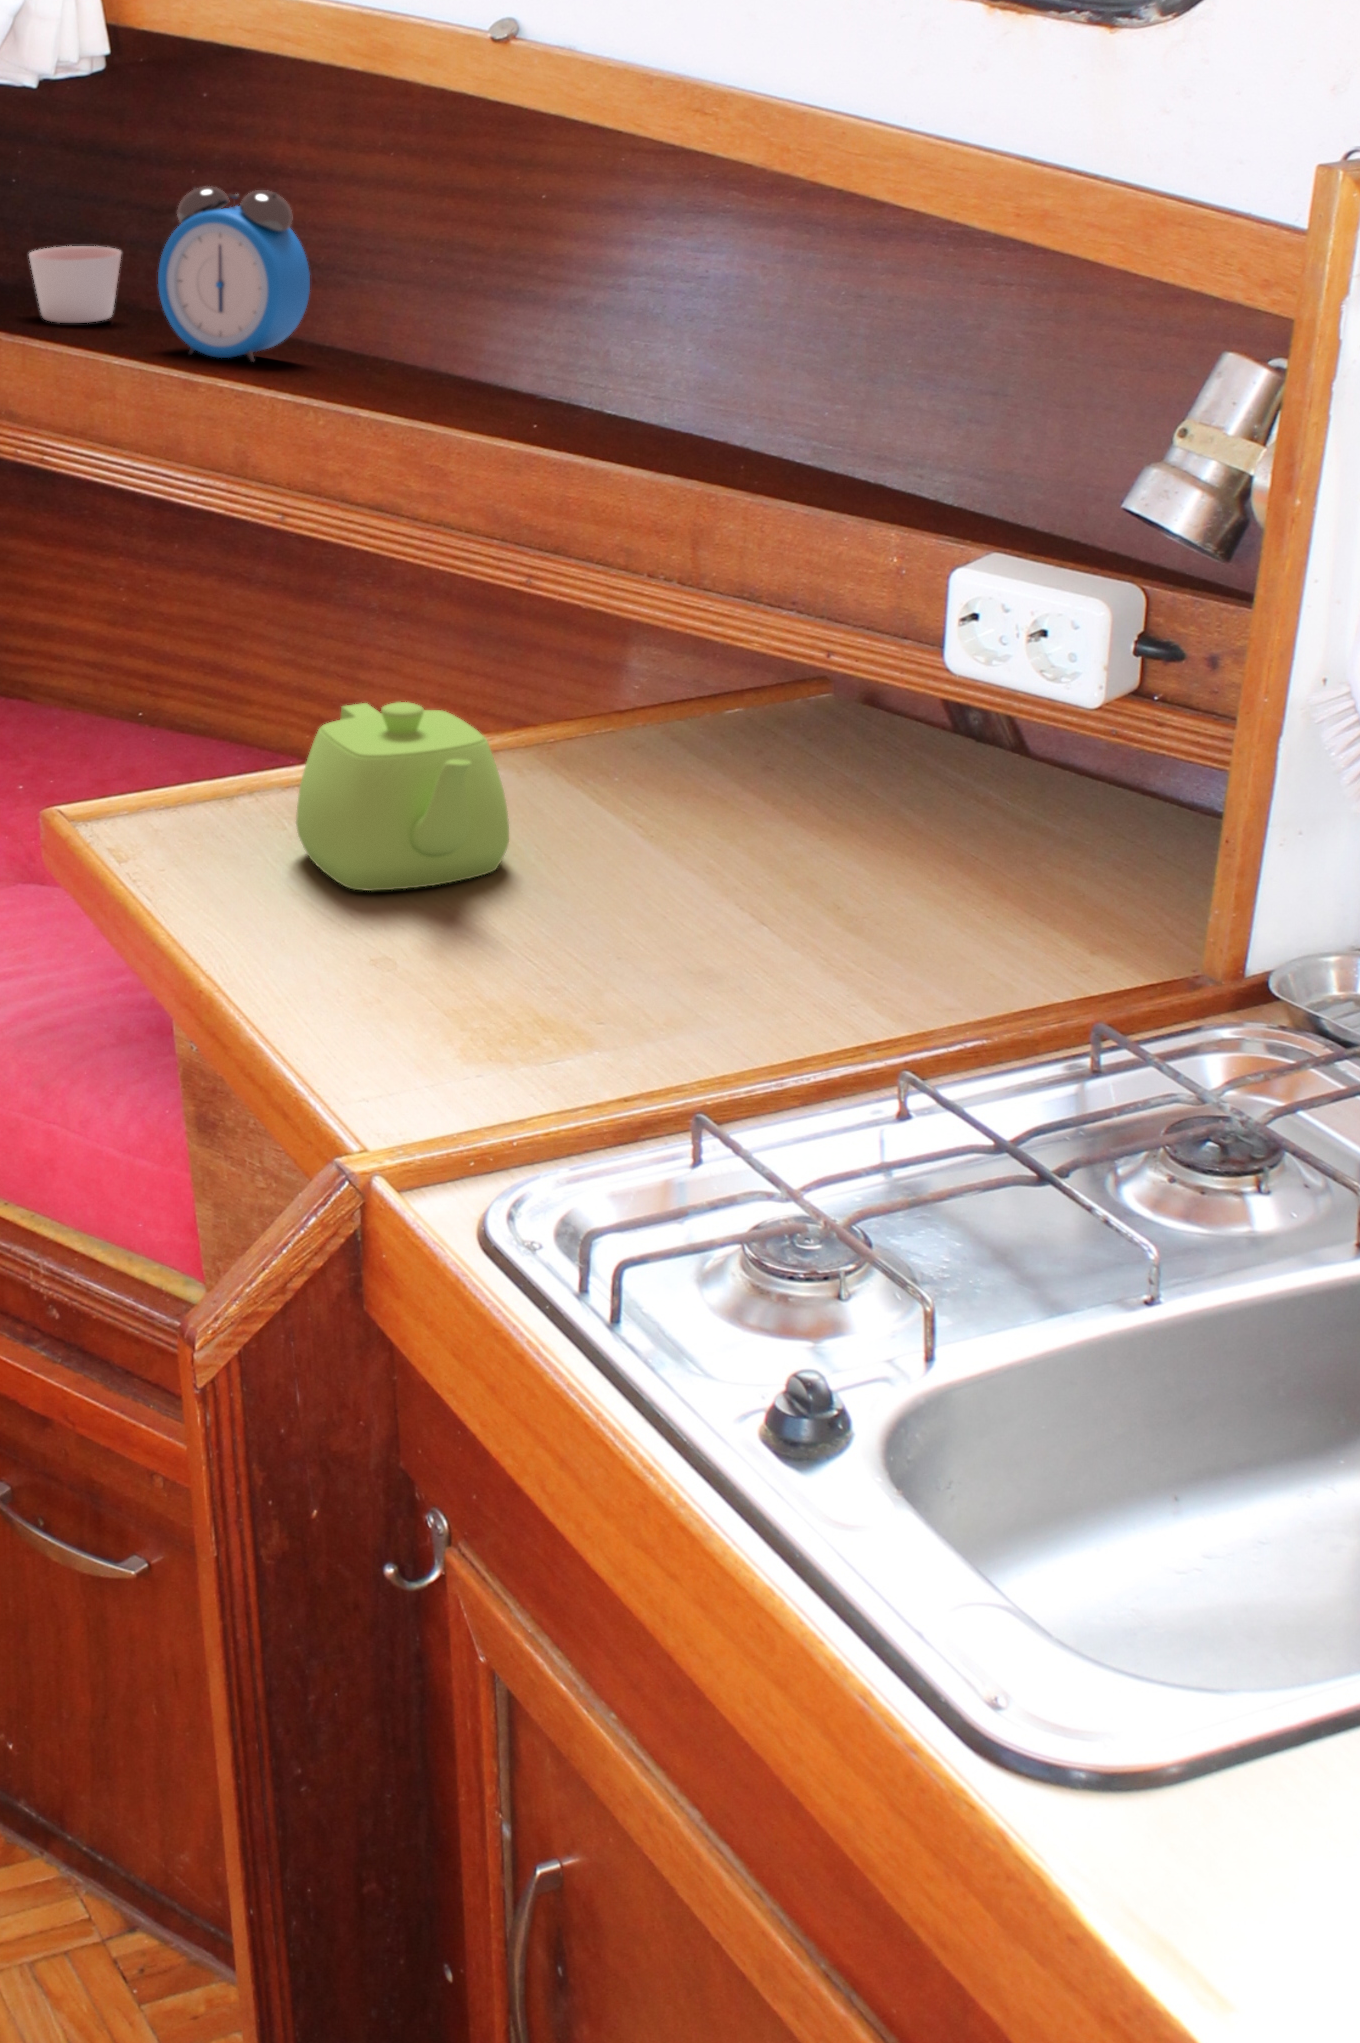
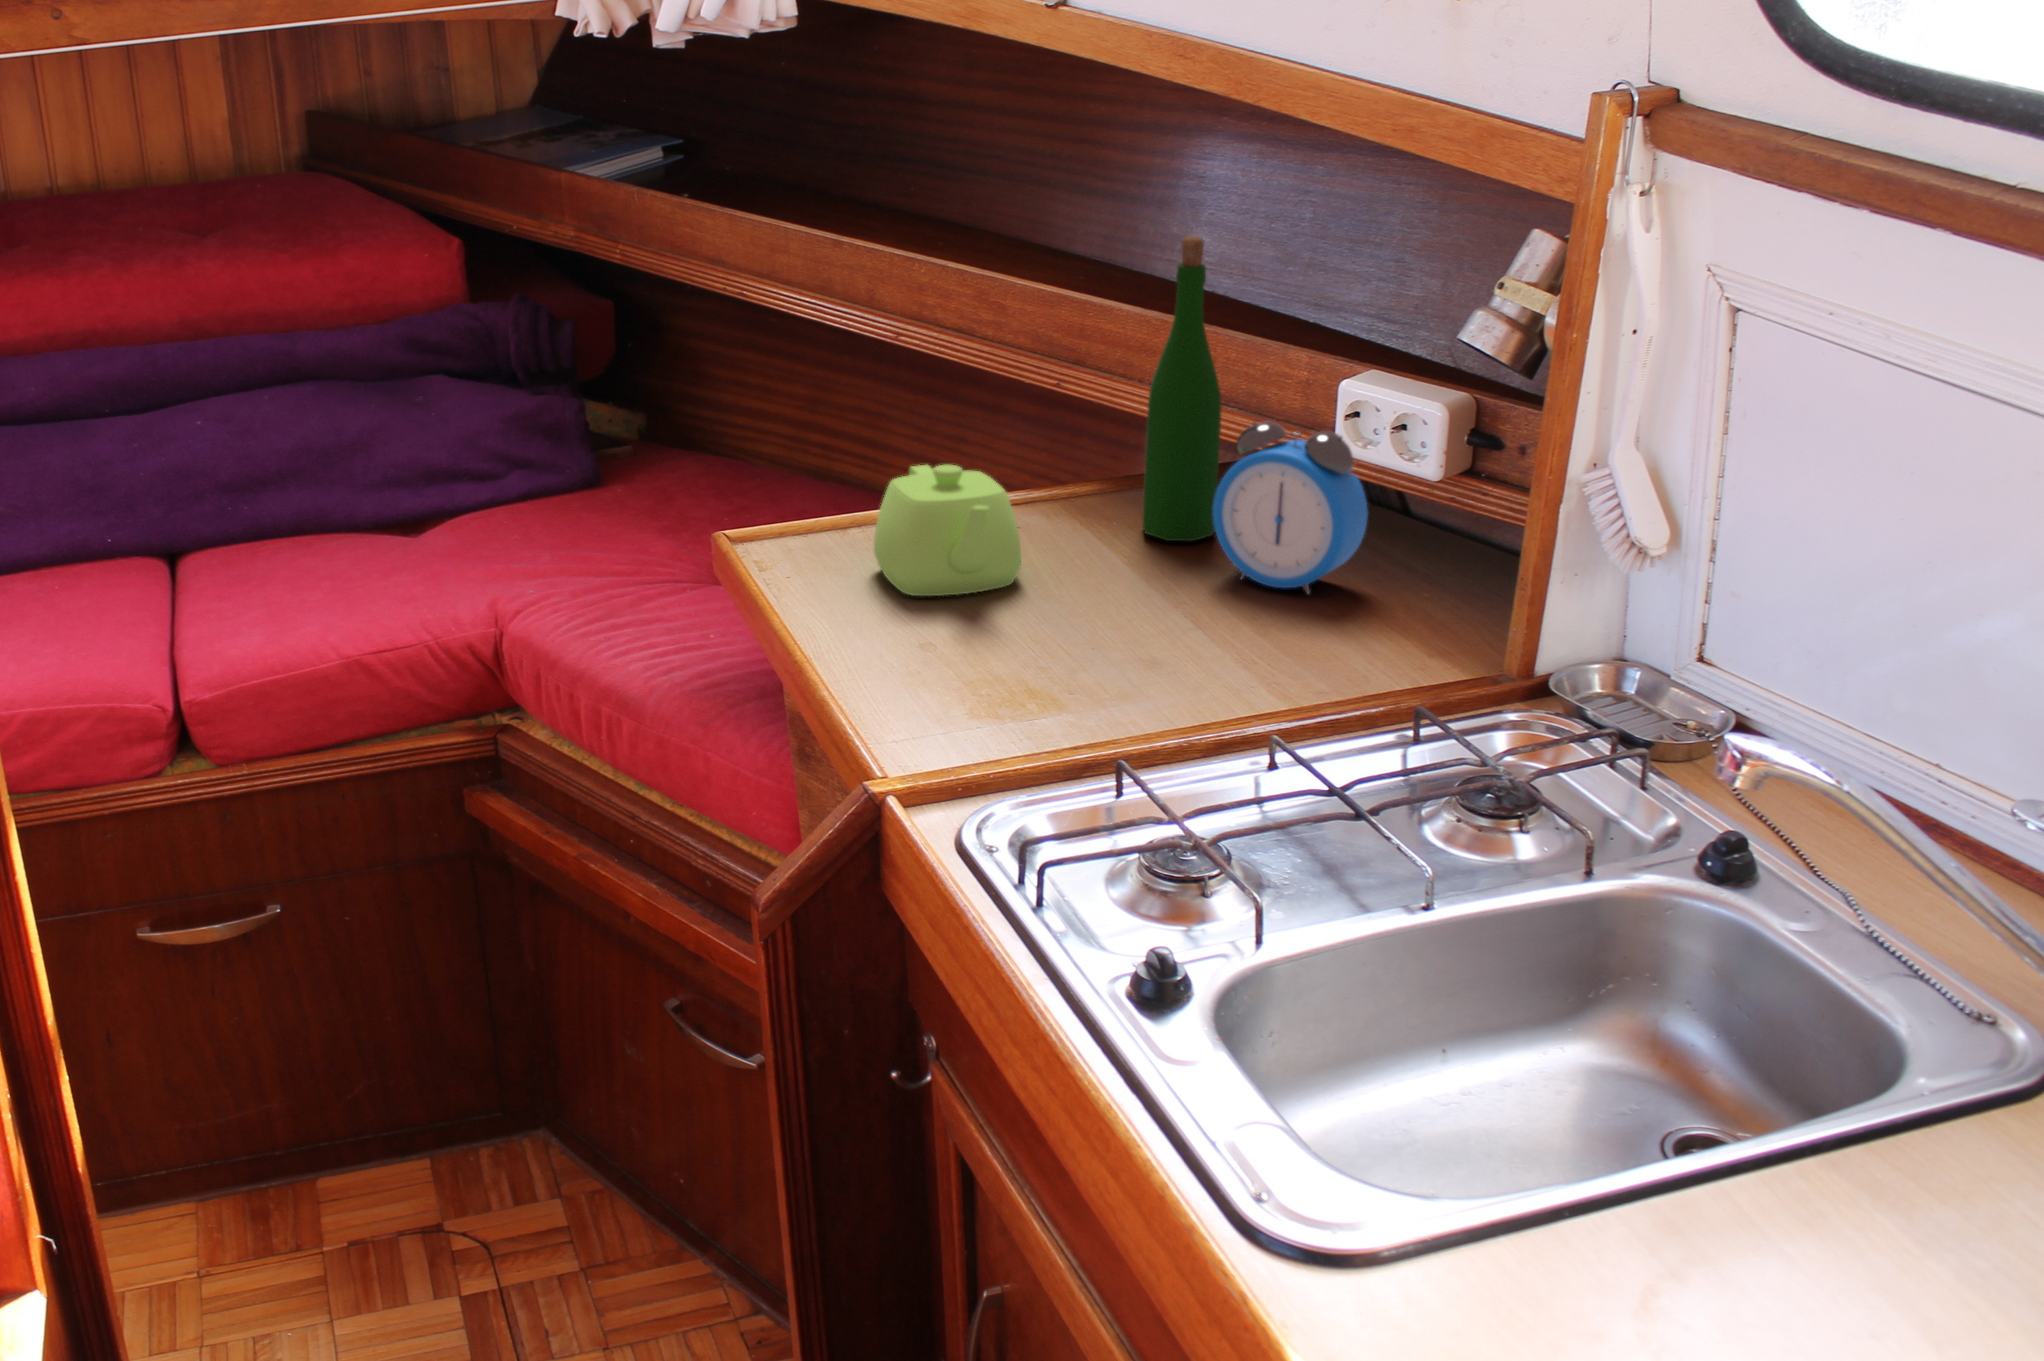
alarm clock: present [158,186,310,361] -> present [1213,421,1368,594]
candle: present [29,246,121,323] -> none [737,146,801,199]
wine bottle: none [667,370,779,802] -> present [1143,235,1221,541]

